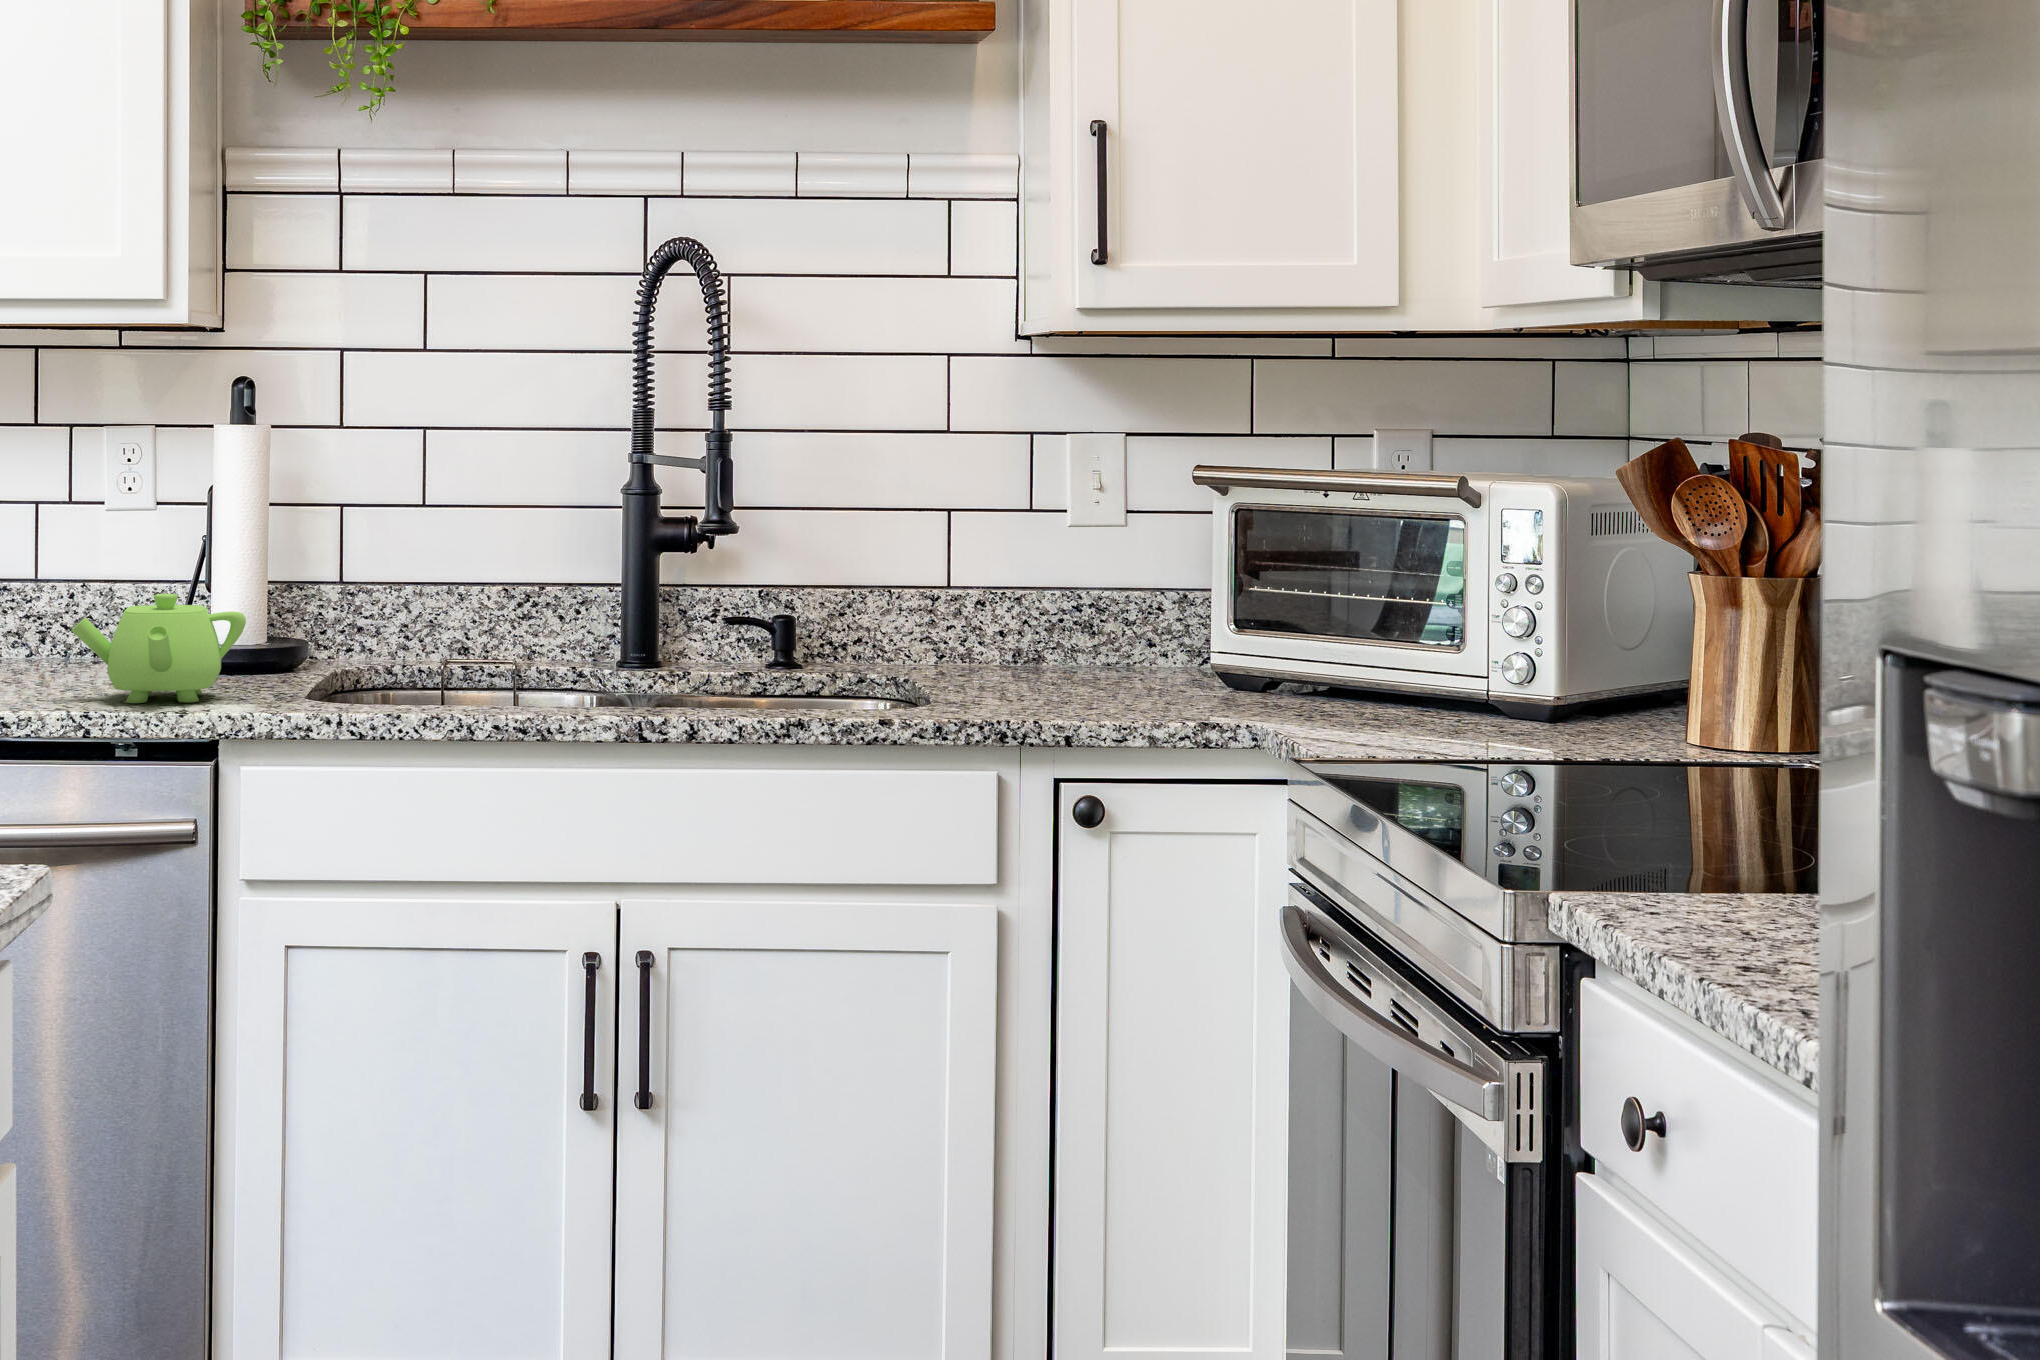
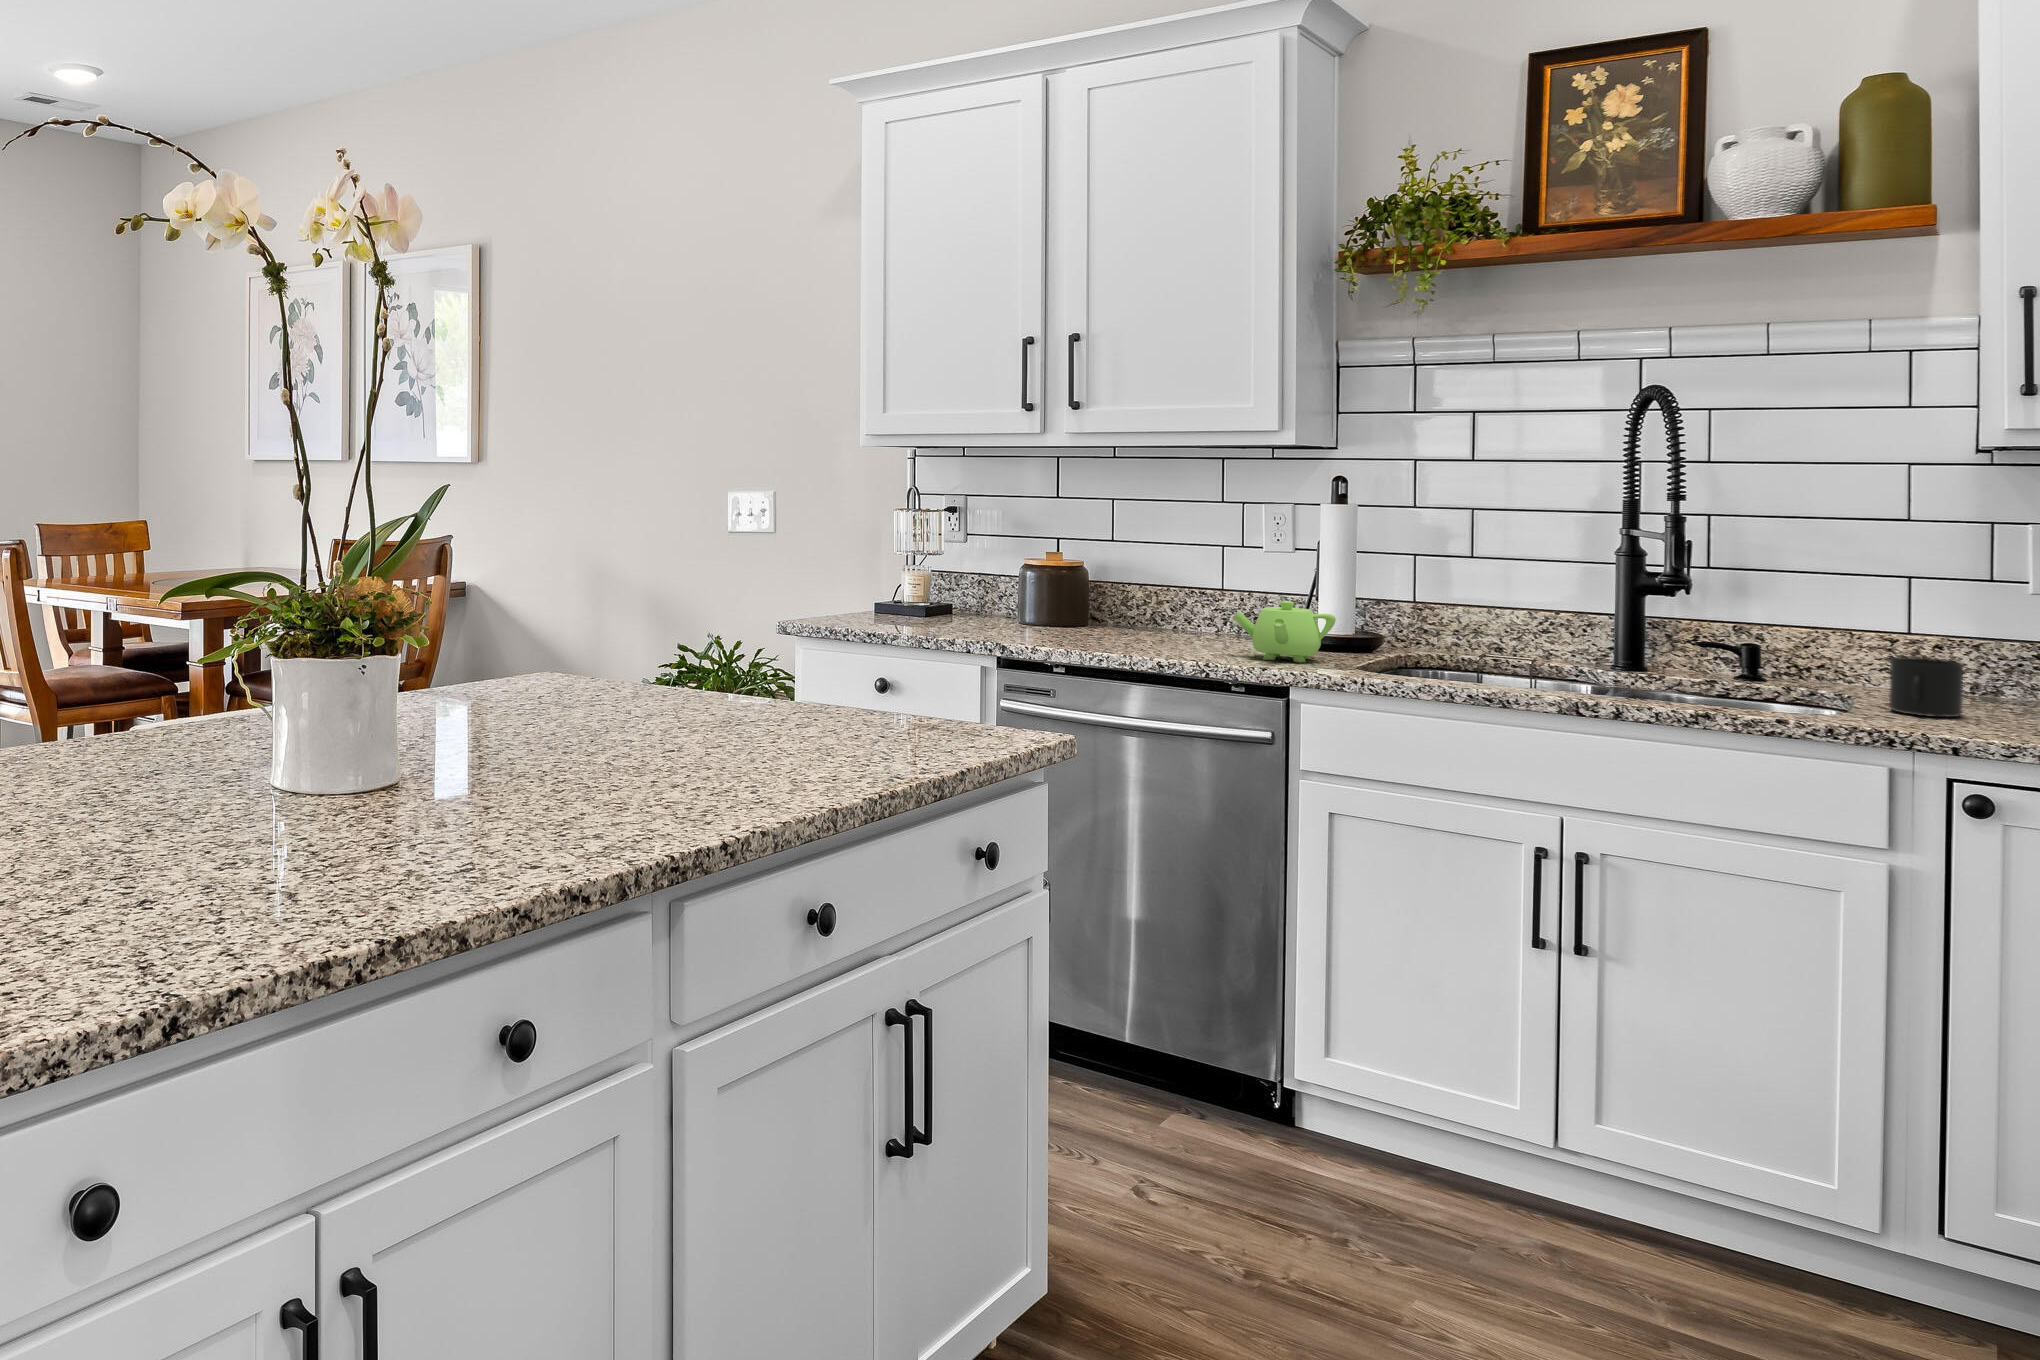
mug: none [971,617,1050,700] -> present [1889,656,1963,717]

